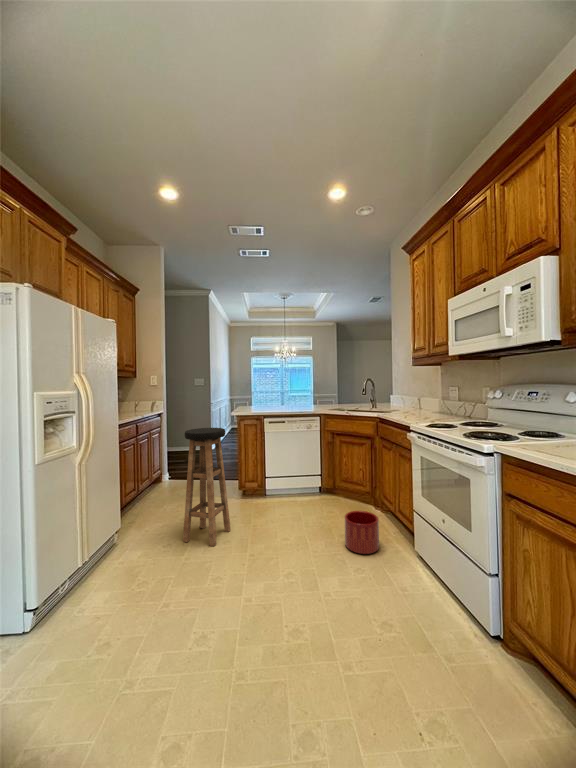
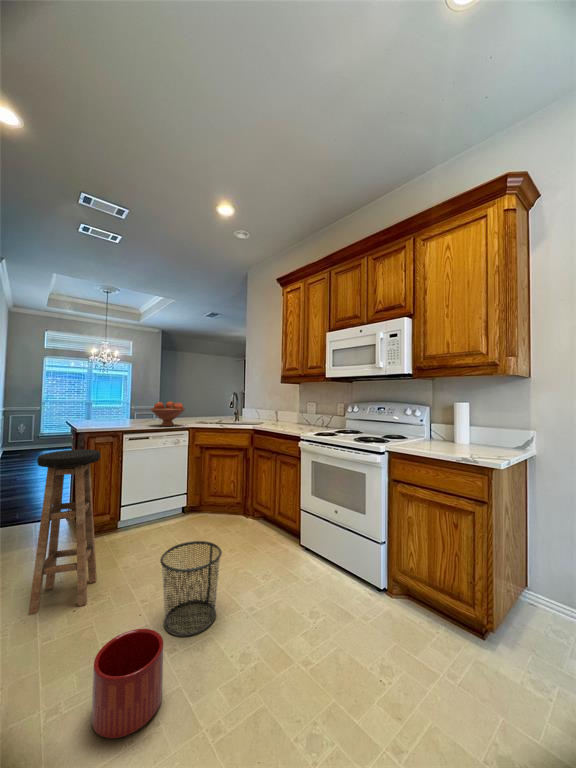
fruit bowl: none [285,389,315,412] -> present [150,402,185,426]
planter: present [345,511,379,554] -> present [92,629,163,738]
waste bin: none [244,516,297,599] -> present [160,541,222,636]

